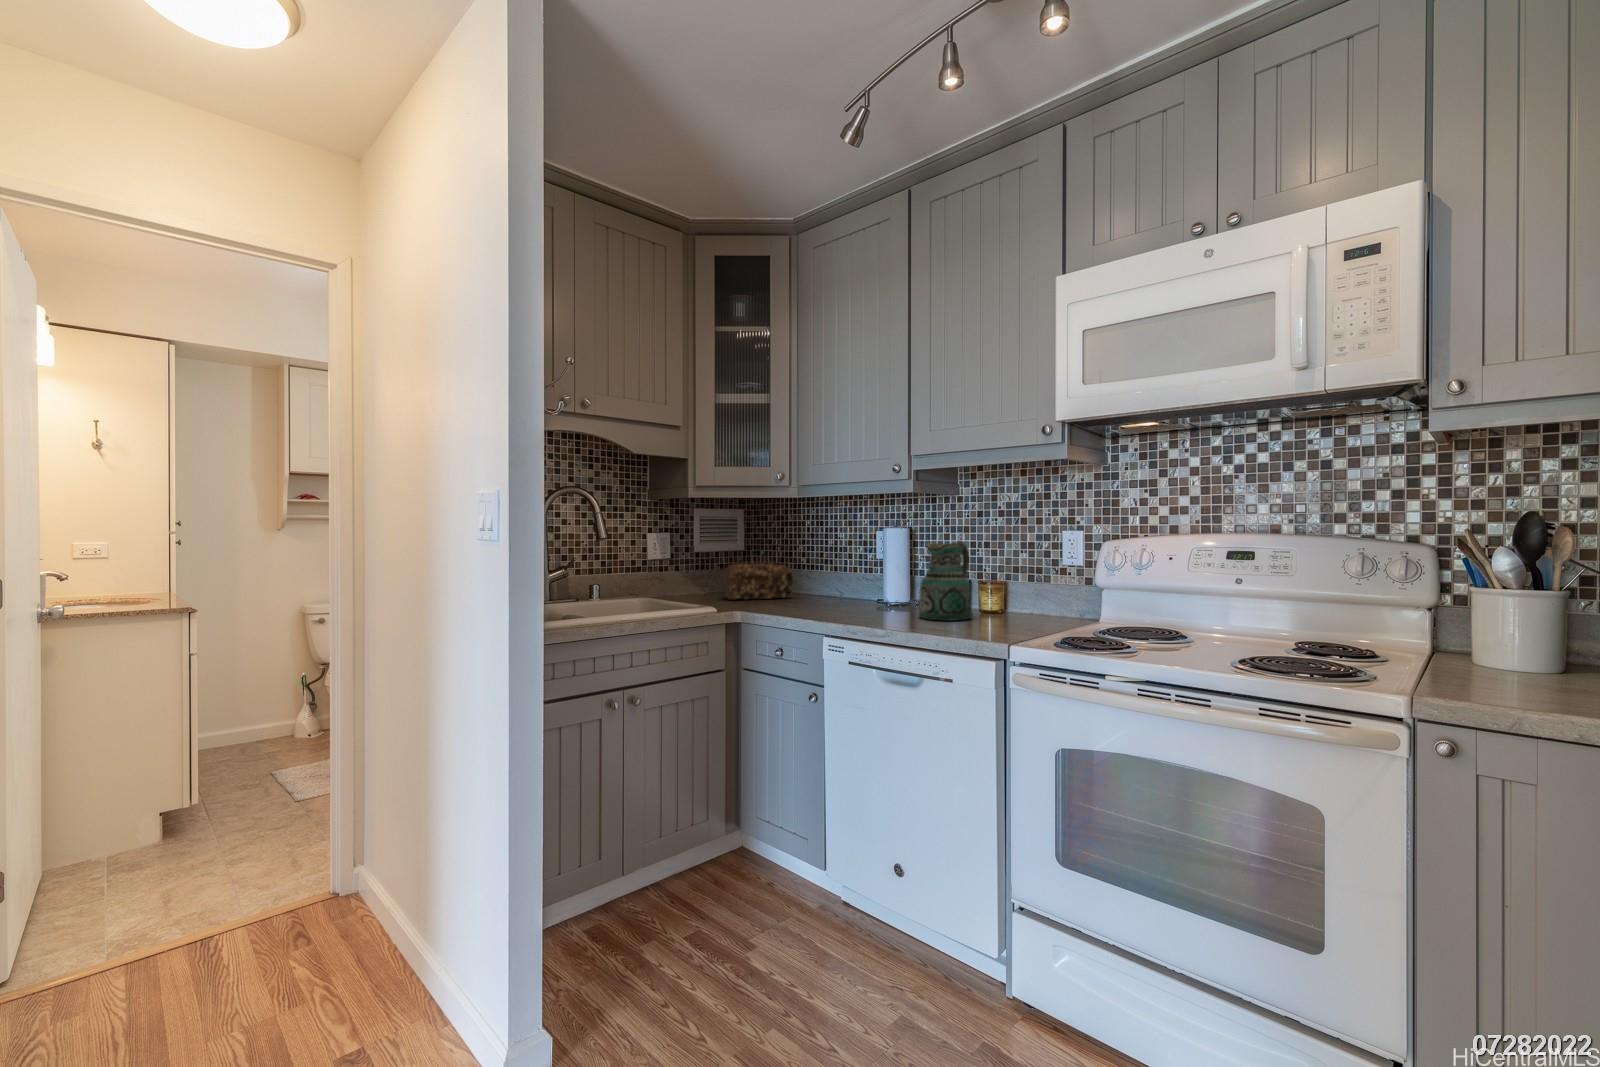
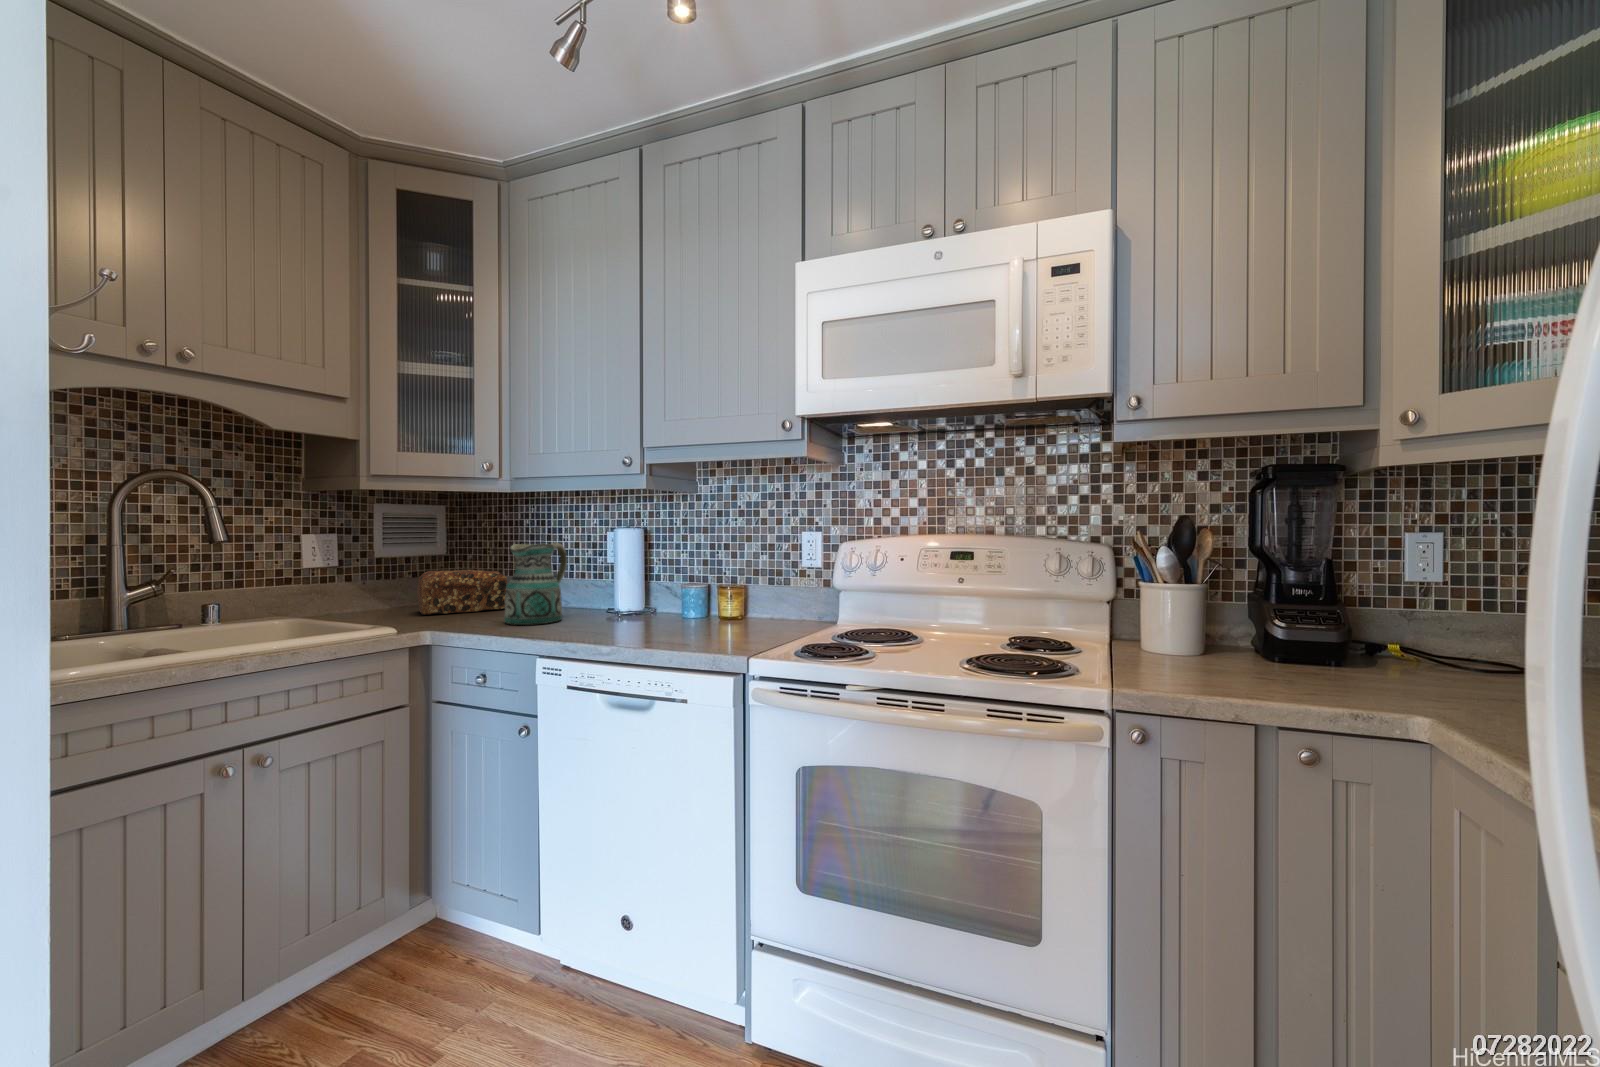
ceramic pitcher: present [919,541,972,621] -> present [504,542,567,625]

